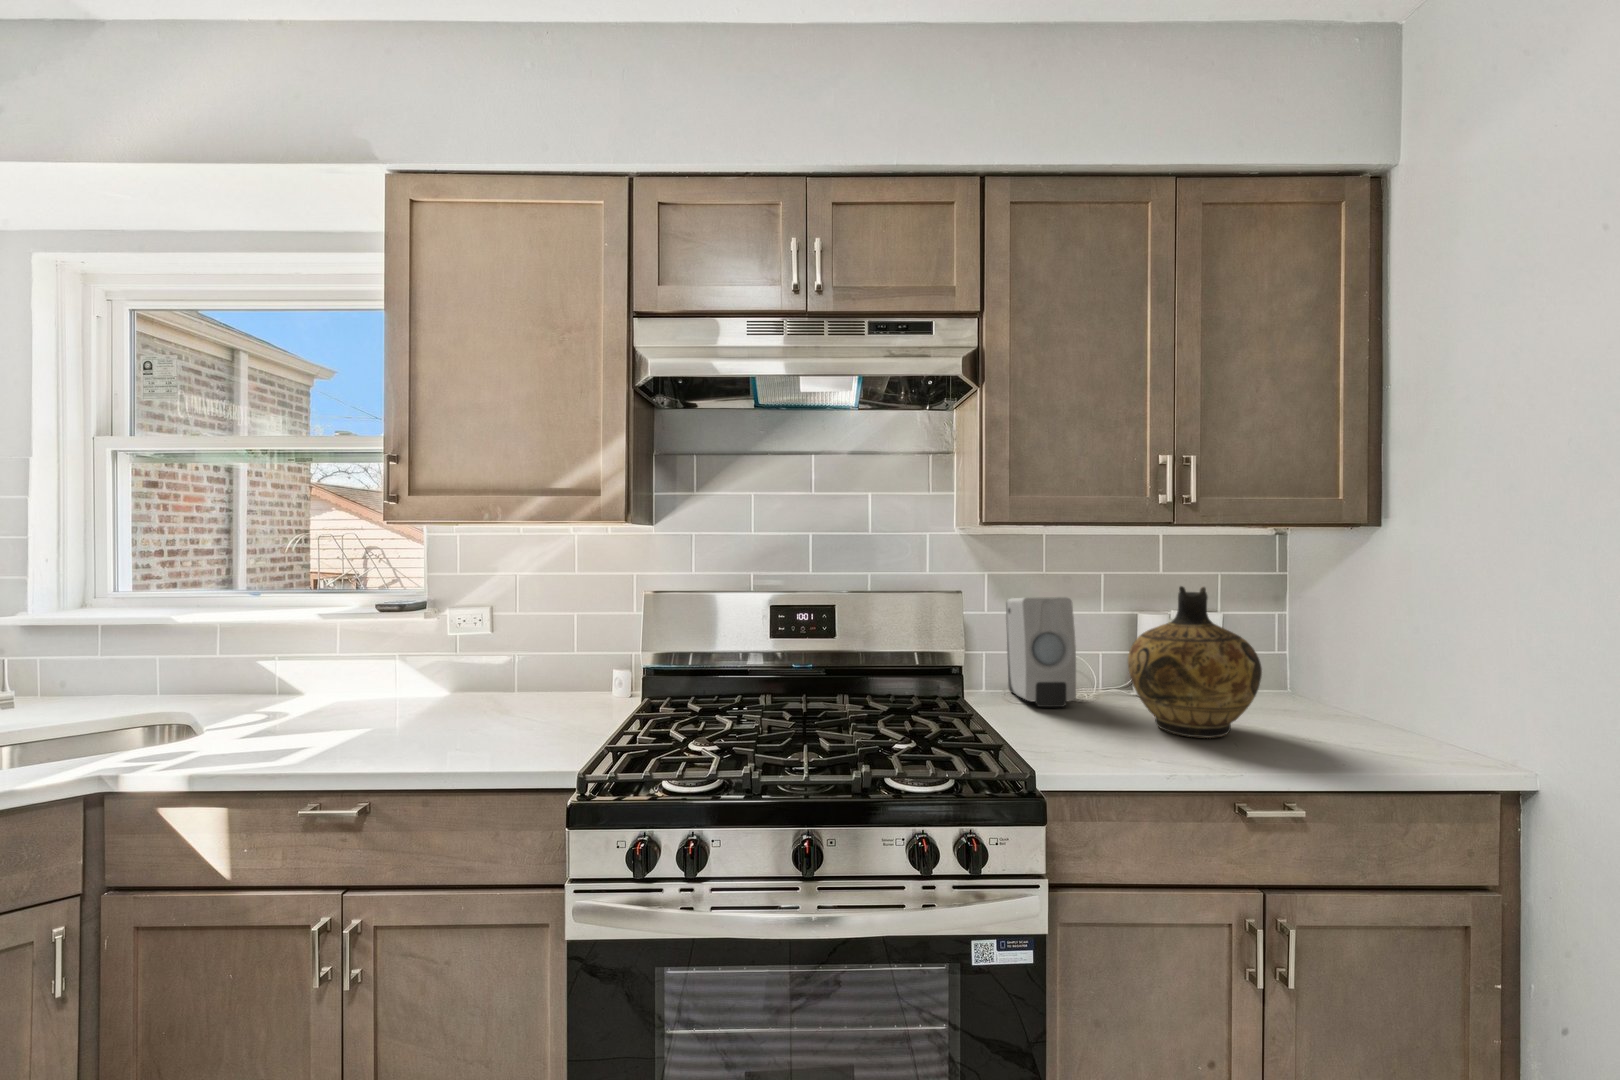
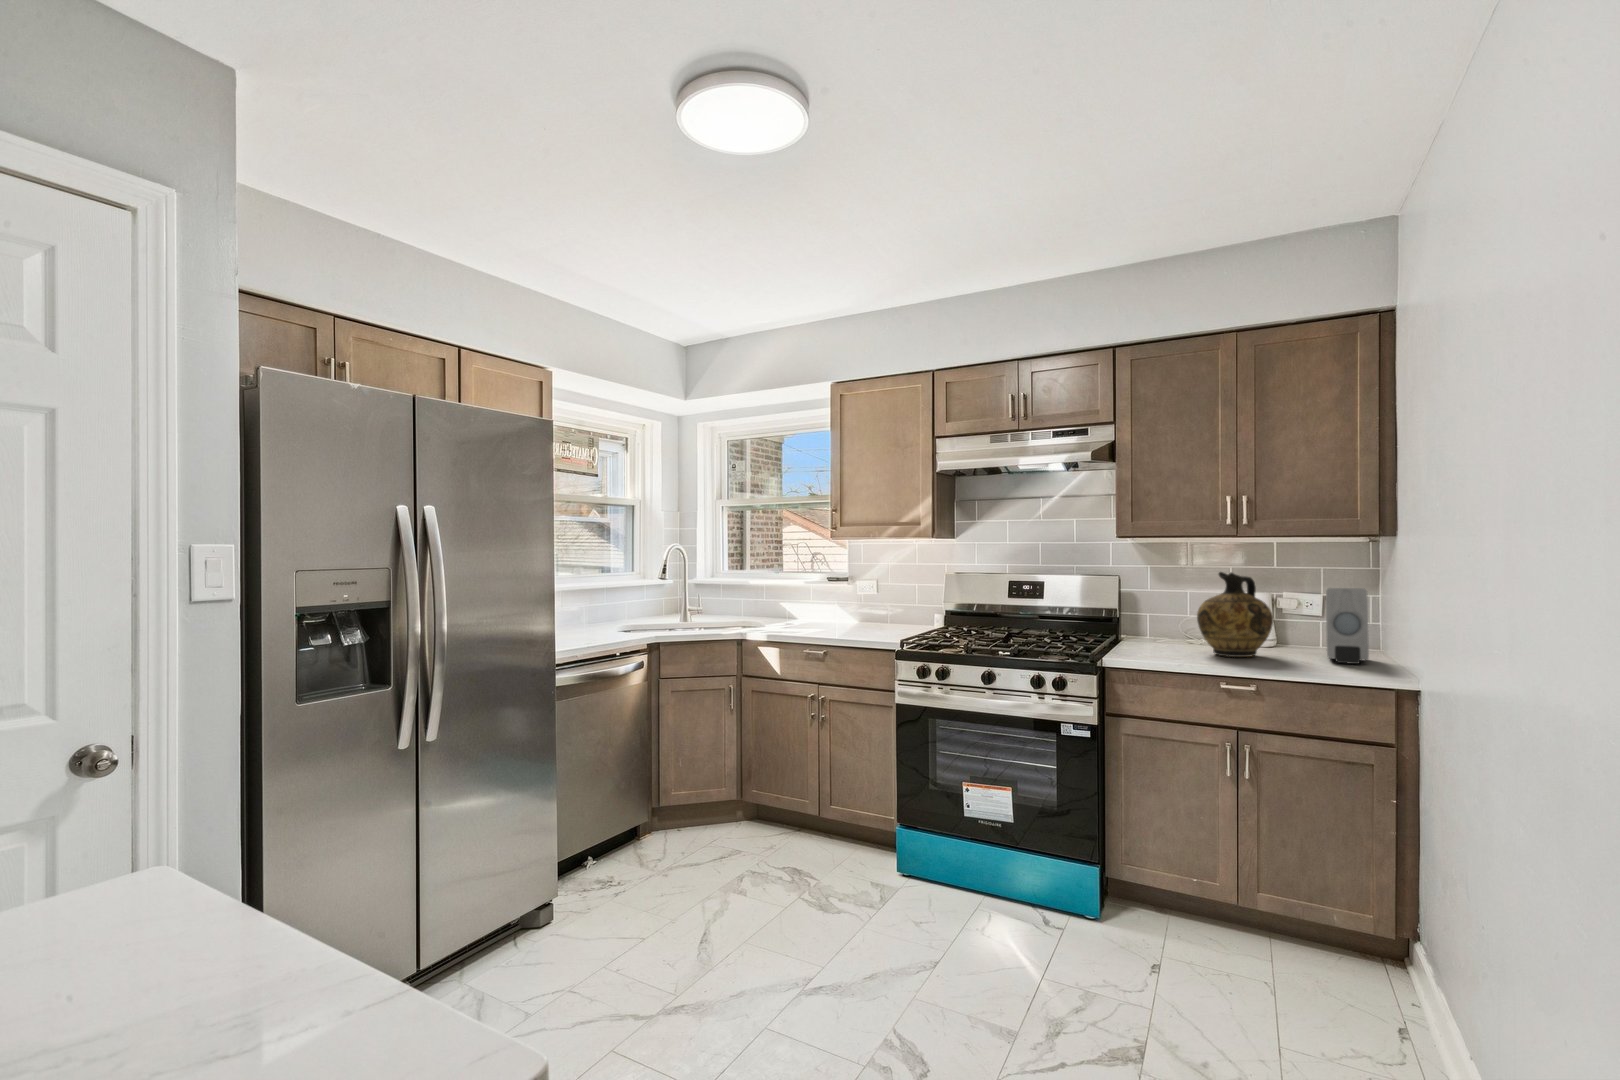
soap dispenser: present [1006,597,1076,707] -> present [1325,588,1369,664]

